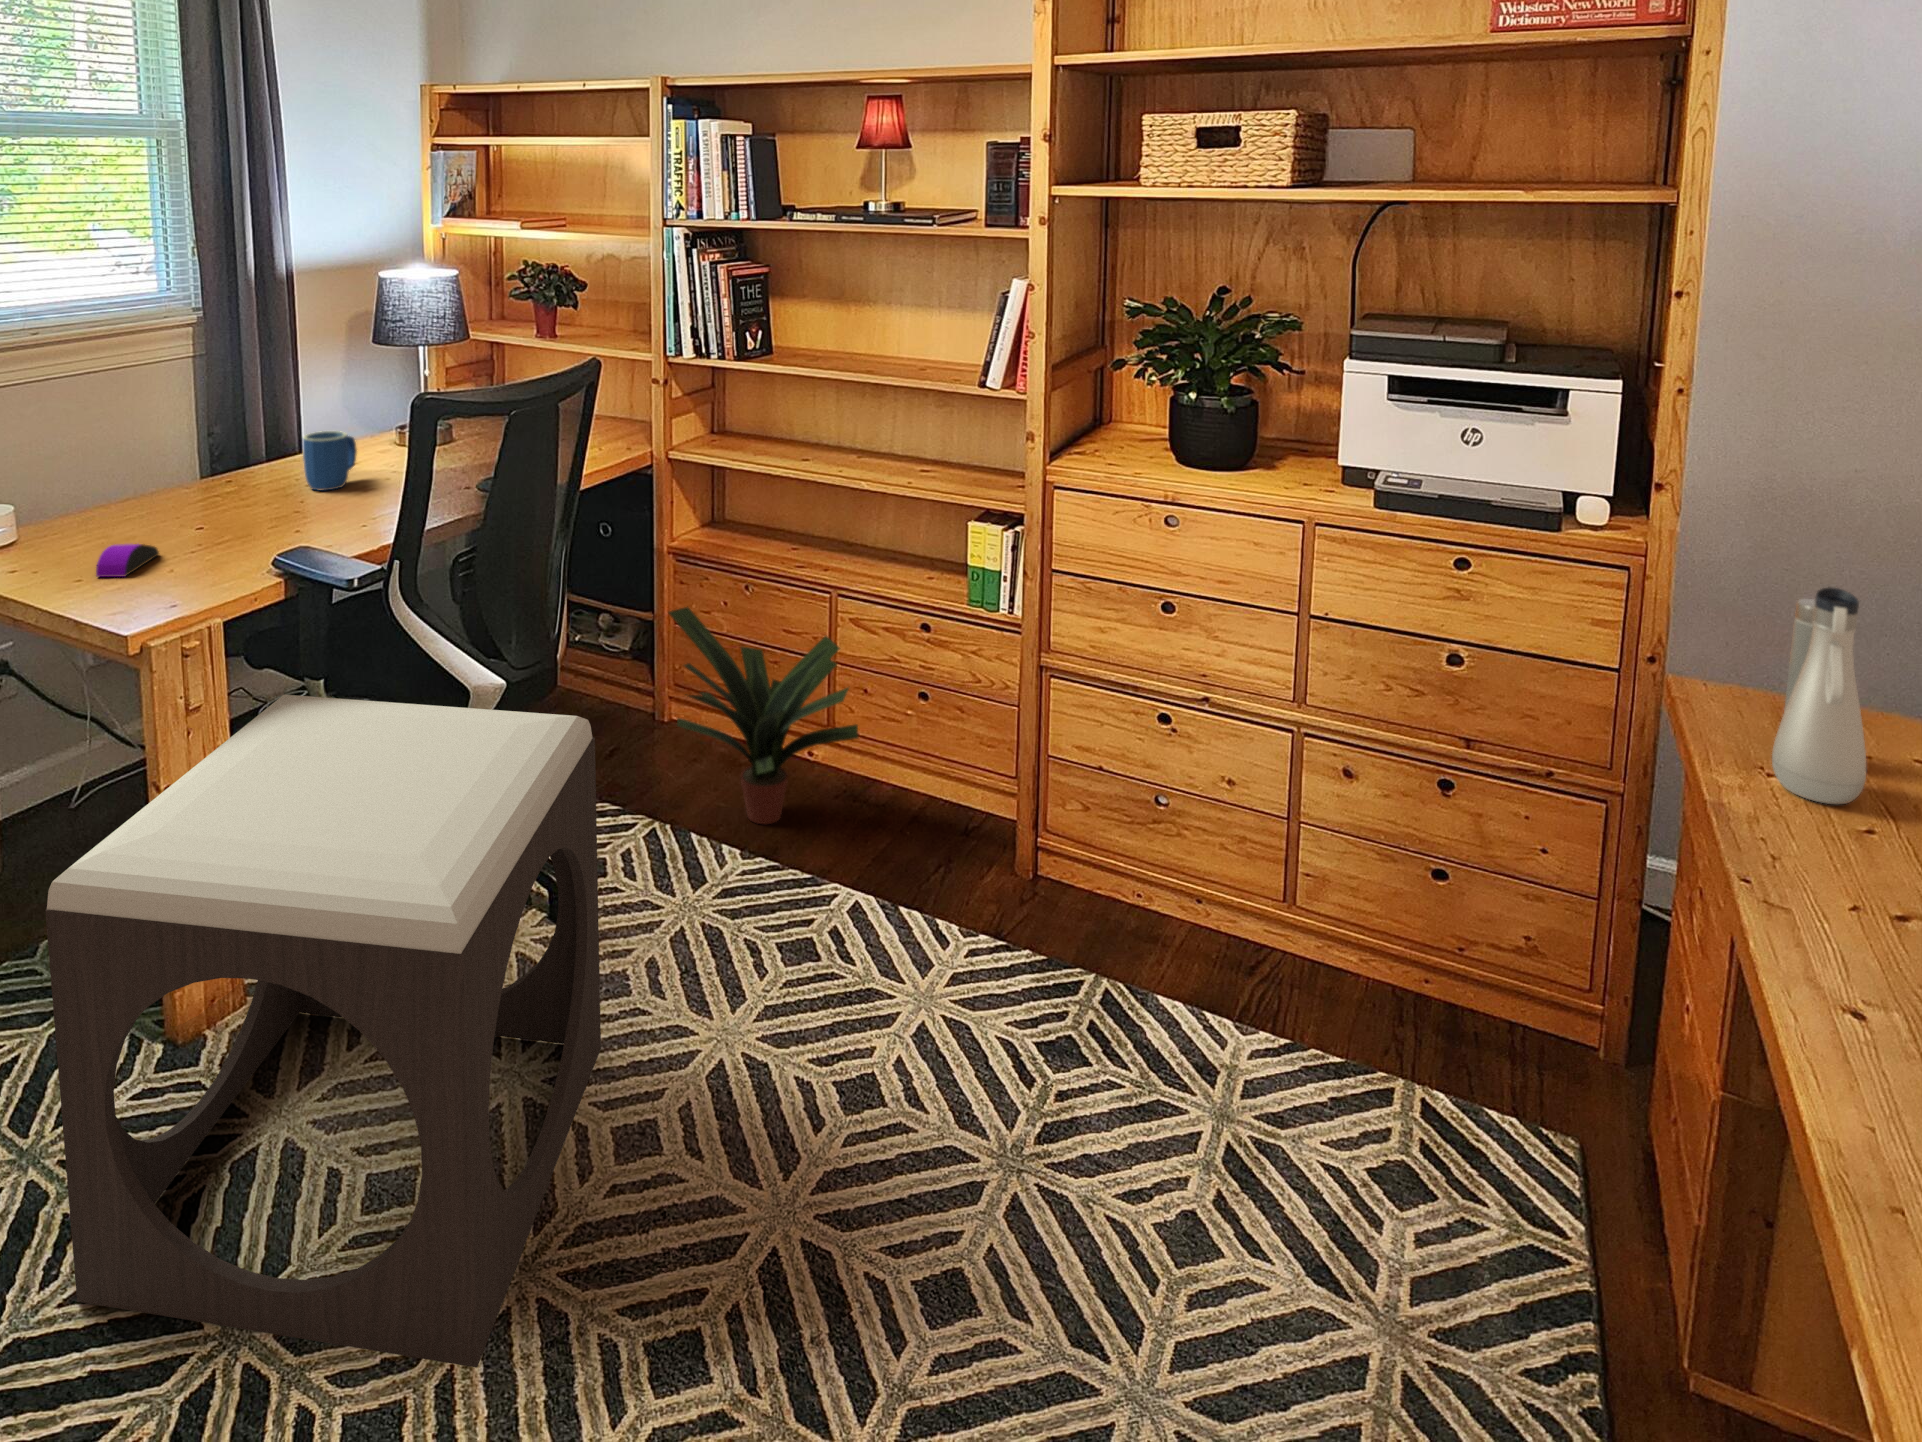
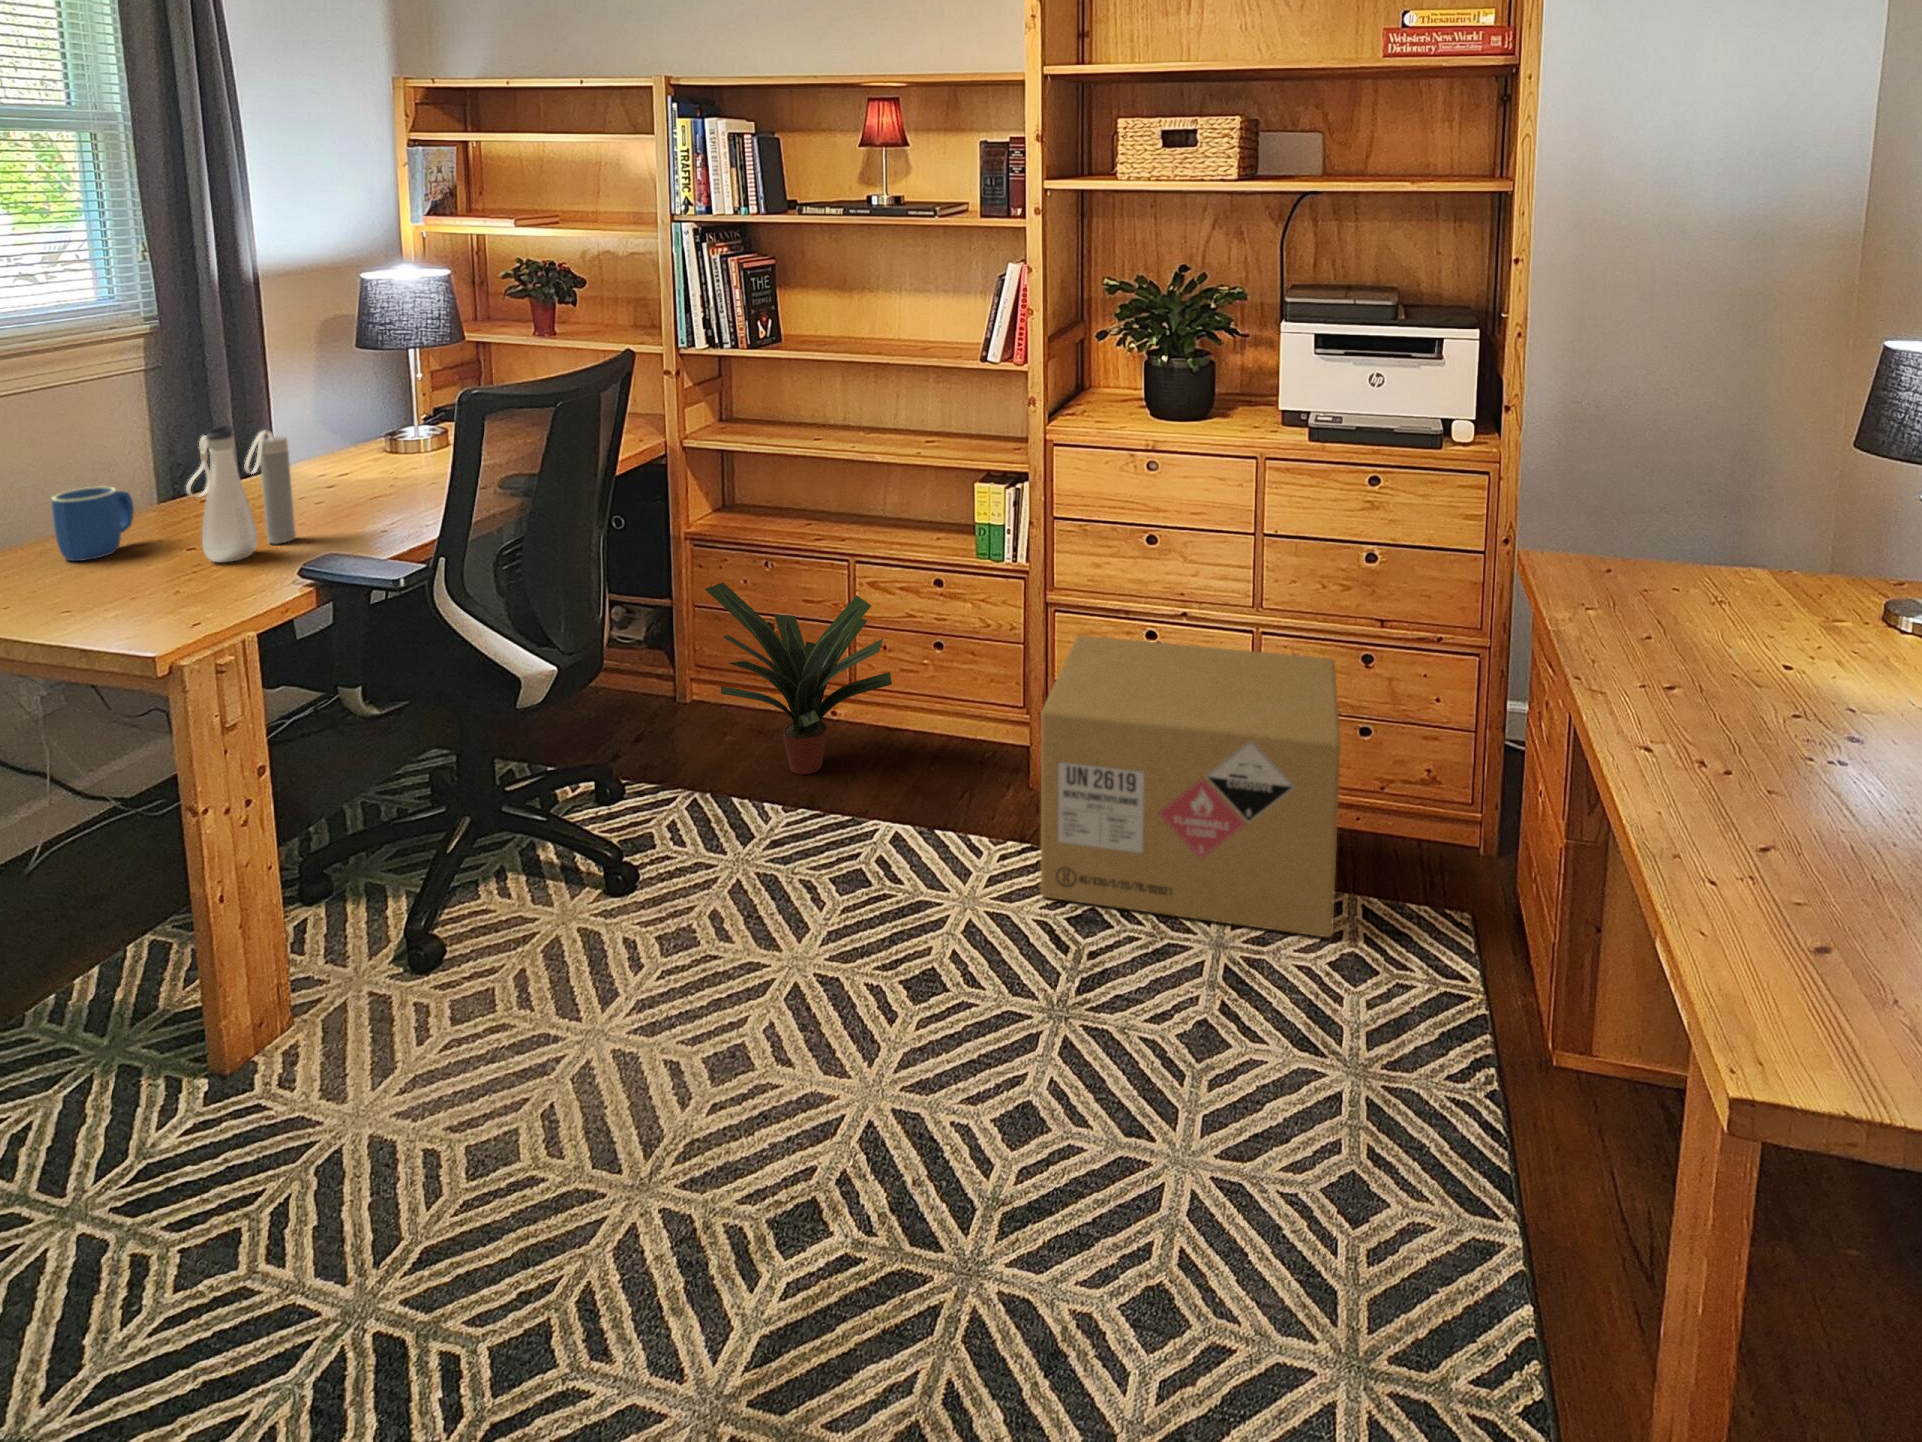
mug: present [303,431,357,490] -> present [51,486,134,561]
computer mouse: present [96,544,159,577] -> none [91,567,162,606]
water bottle: present [1772,587,1866,804] -> present [186,425,296,562]
footstool: present [45,695,601,1368] -> none [116,685,682,1336]
cardboard box: none [1006,711,1399,1140] -> present [1041,635,1341,938]

